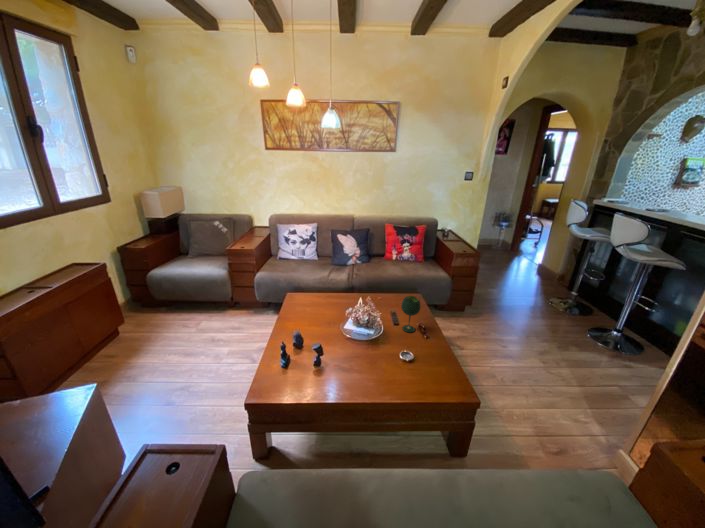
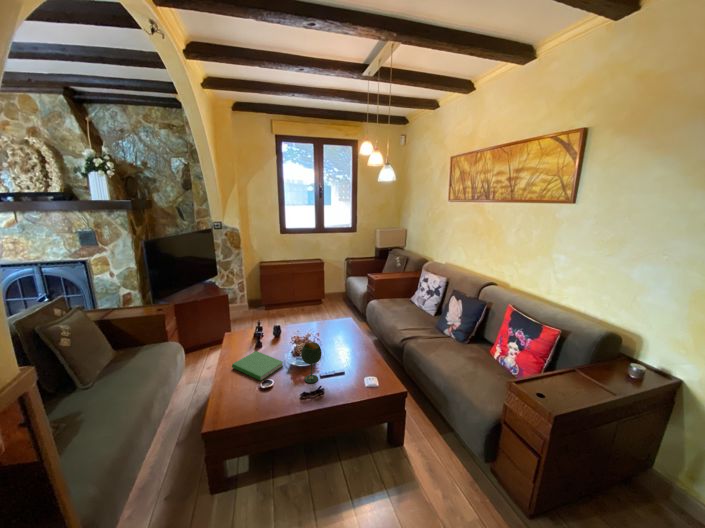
hardcover book: none [352,340,409,382] -> present [232,351,283,381]

